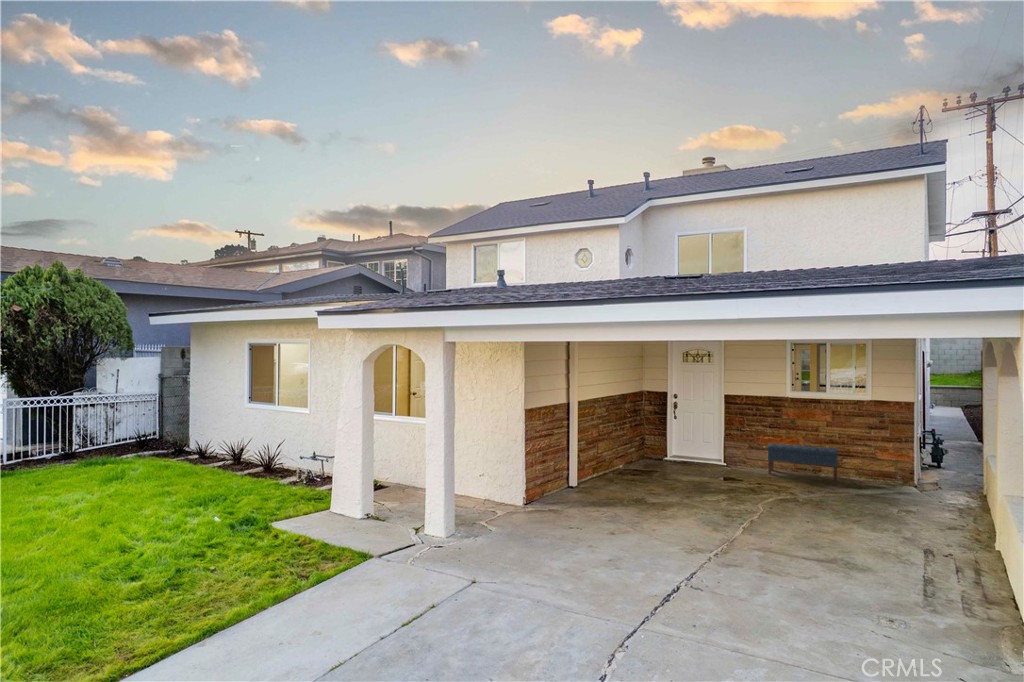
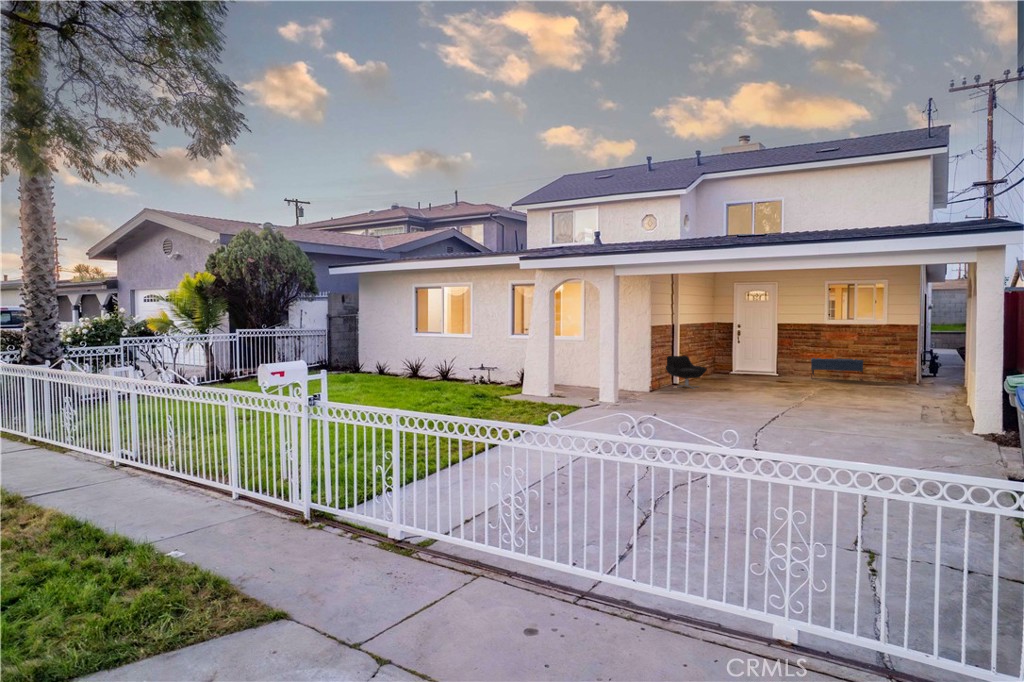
lounge chair: none [552,449,608,504] -> present [666,356,707,388]

